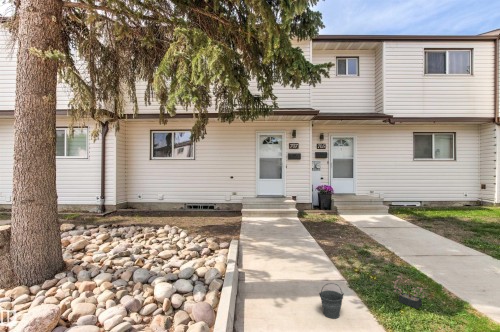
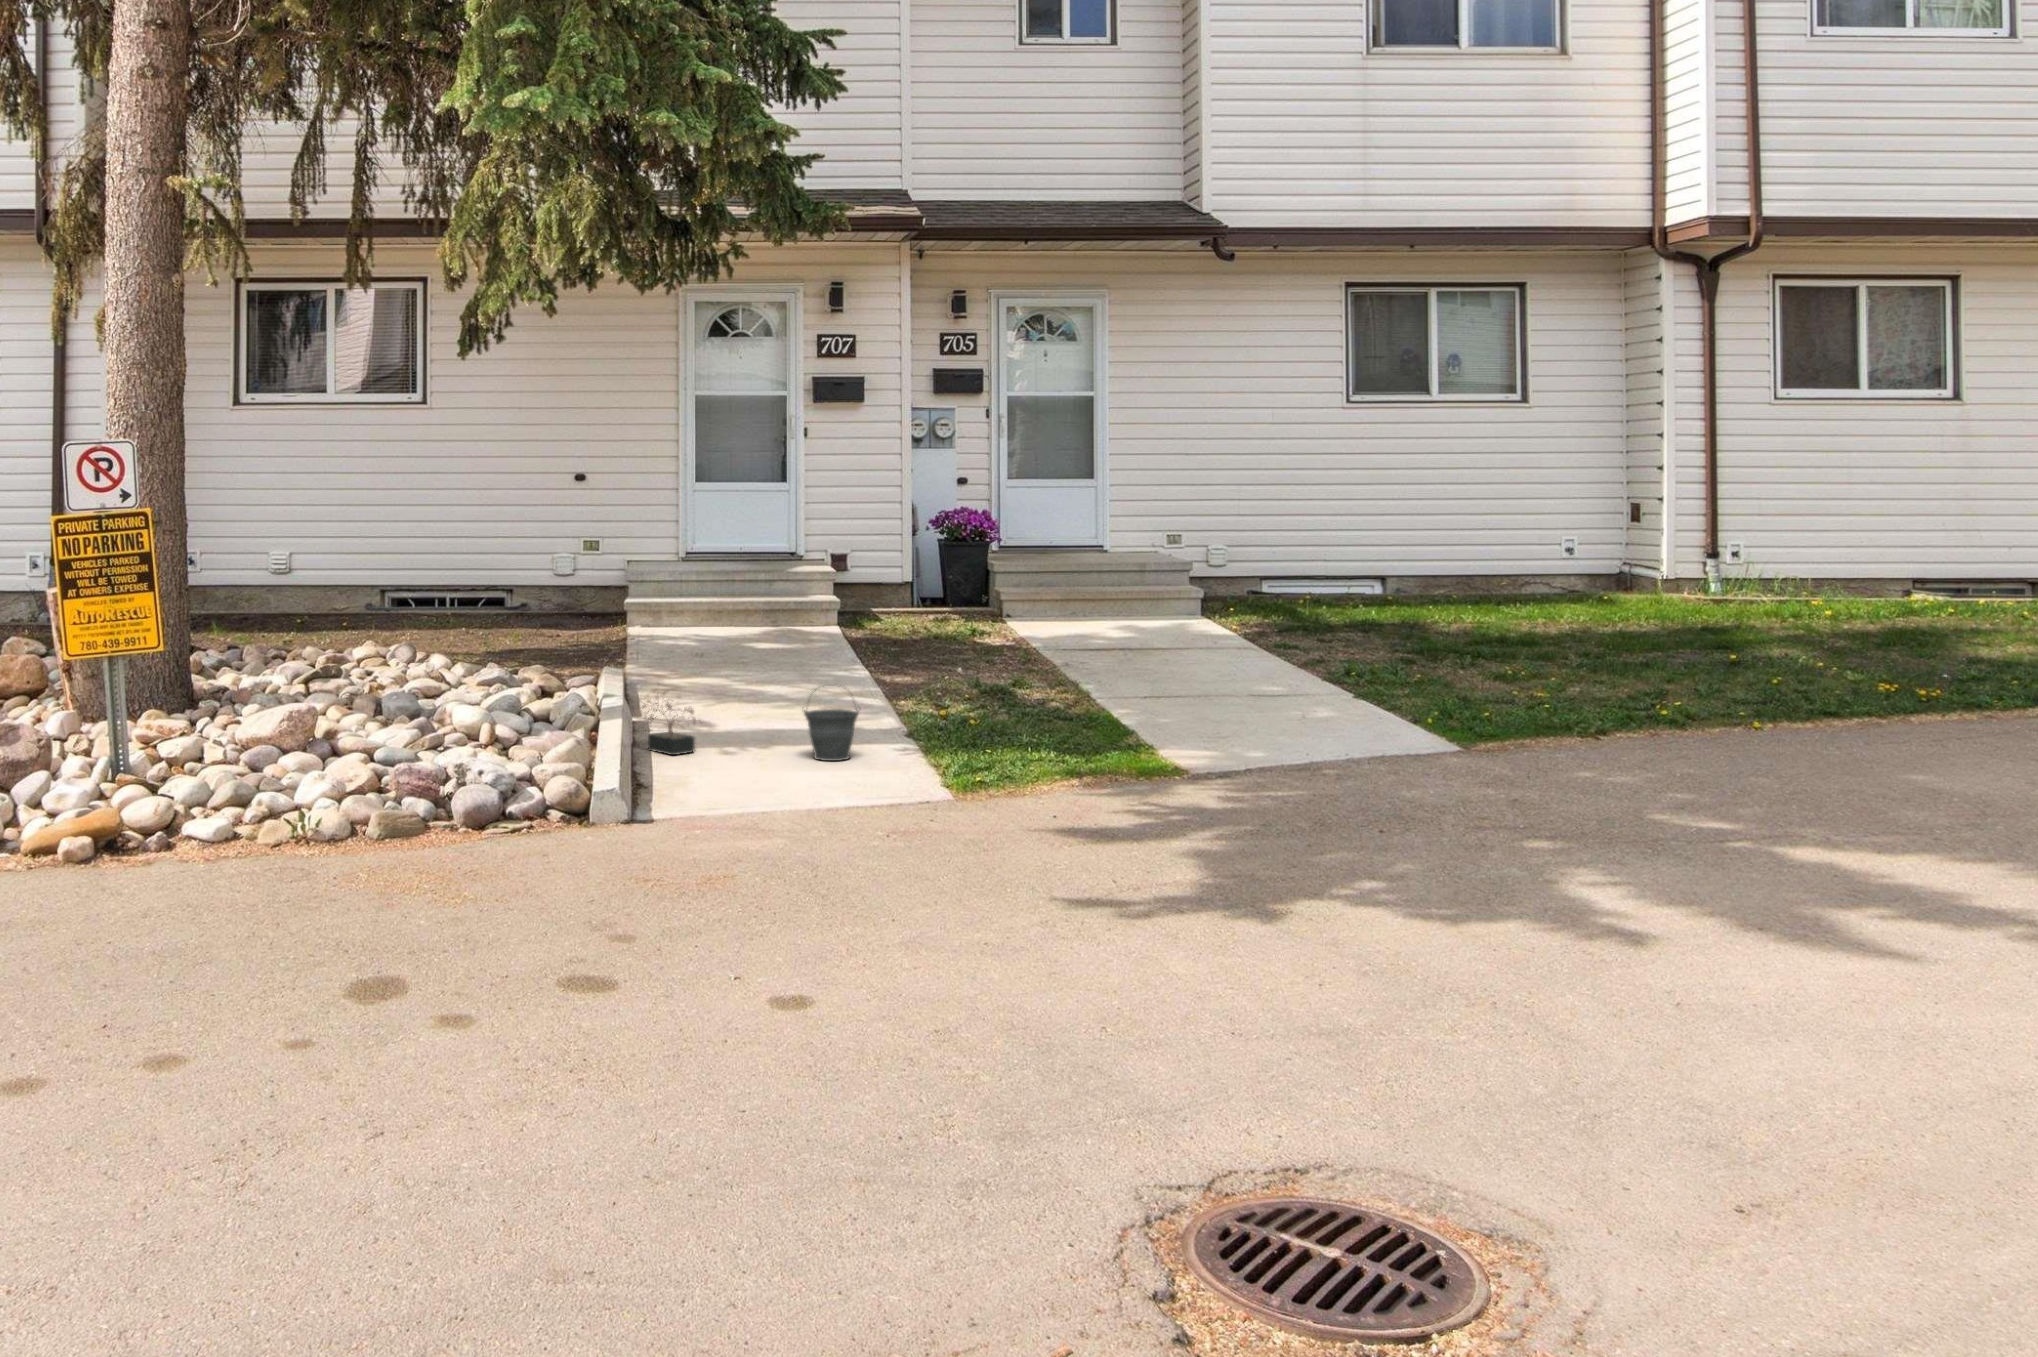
decorative plant: present [394,275,425,308] -> present [638,690,700,755]

